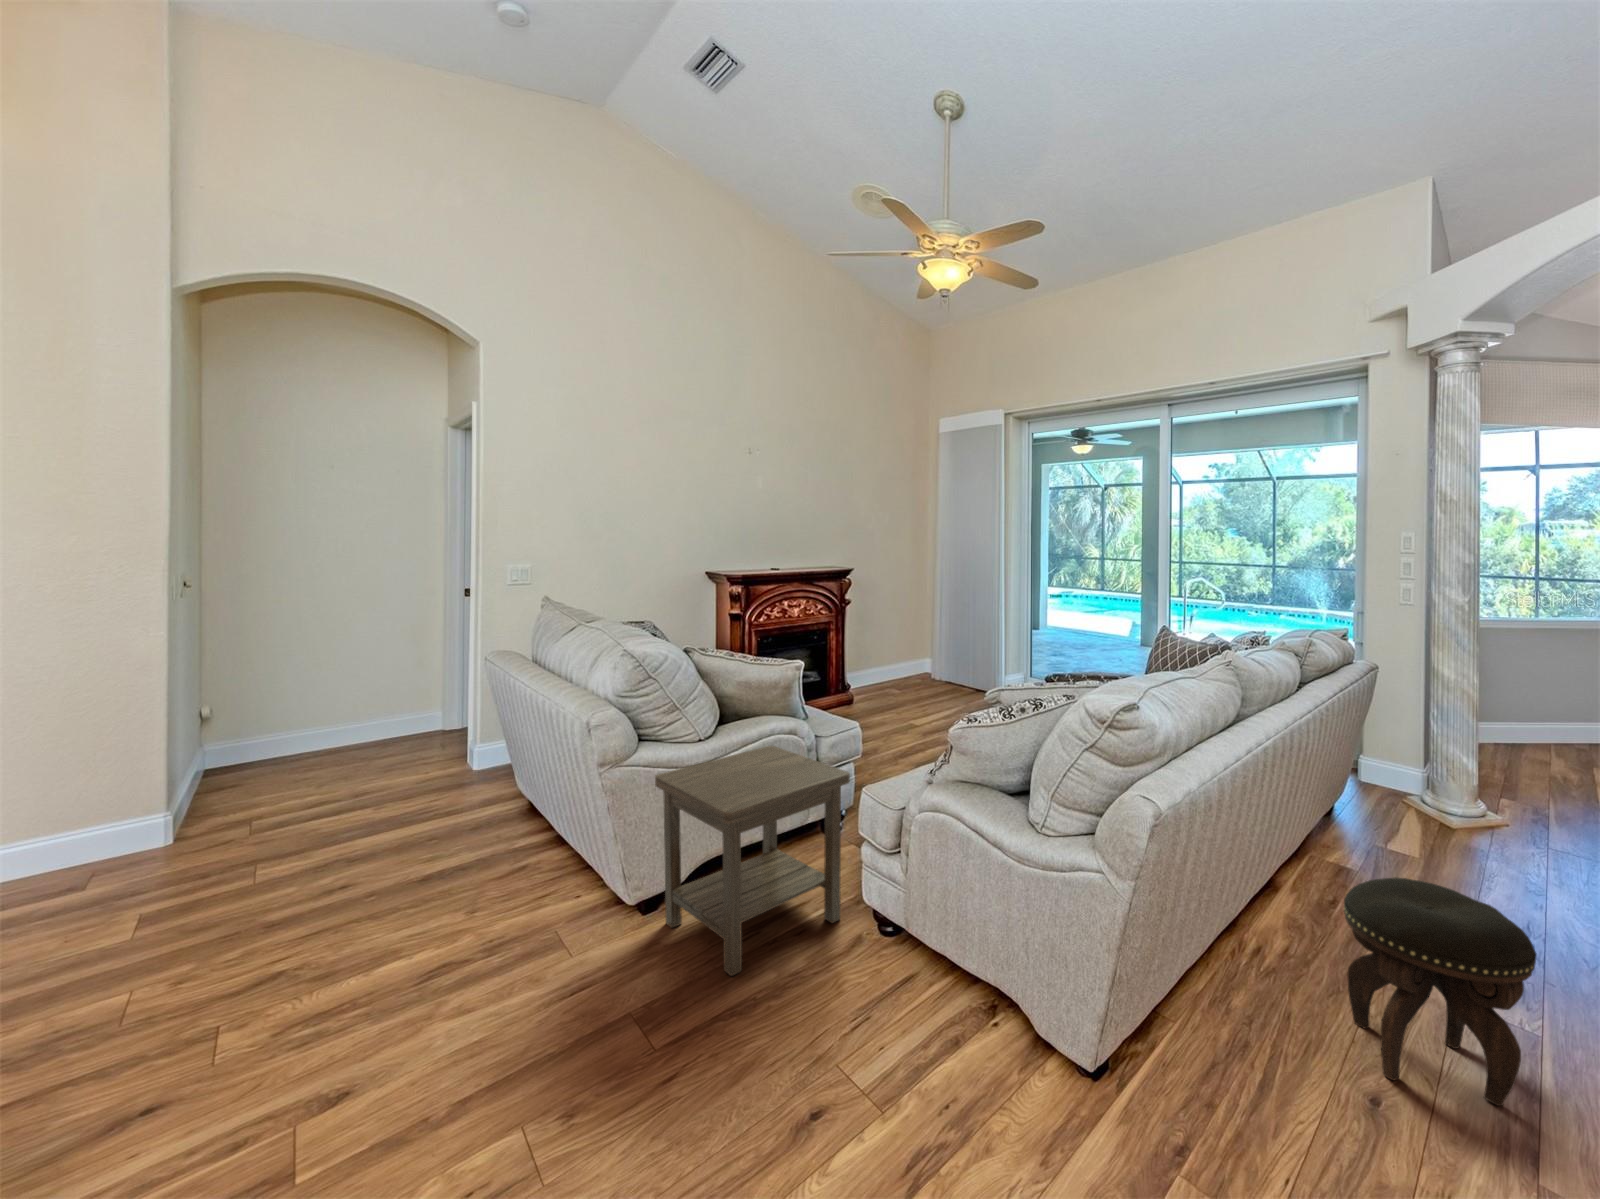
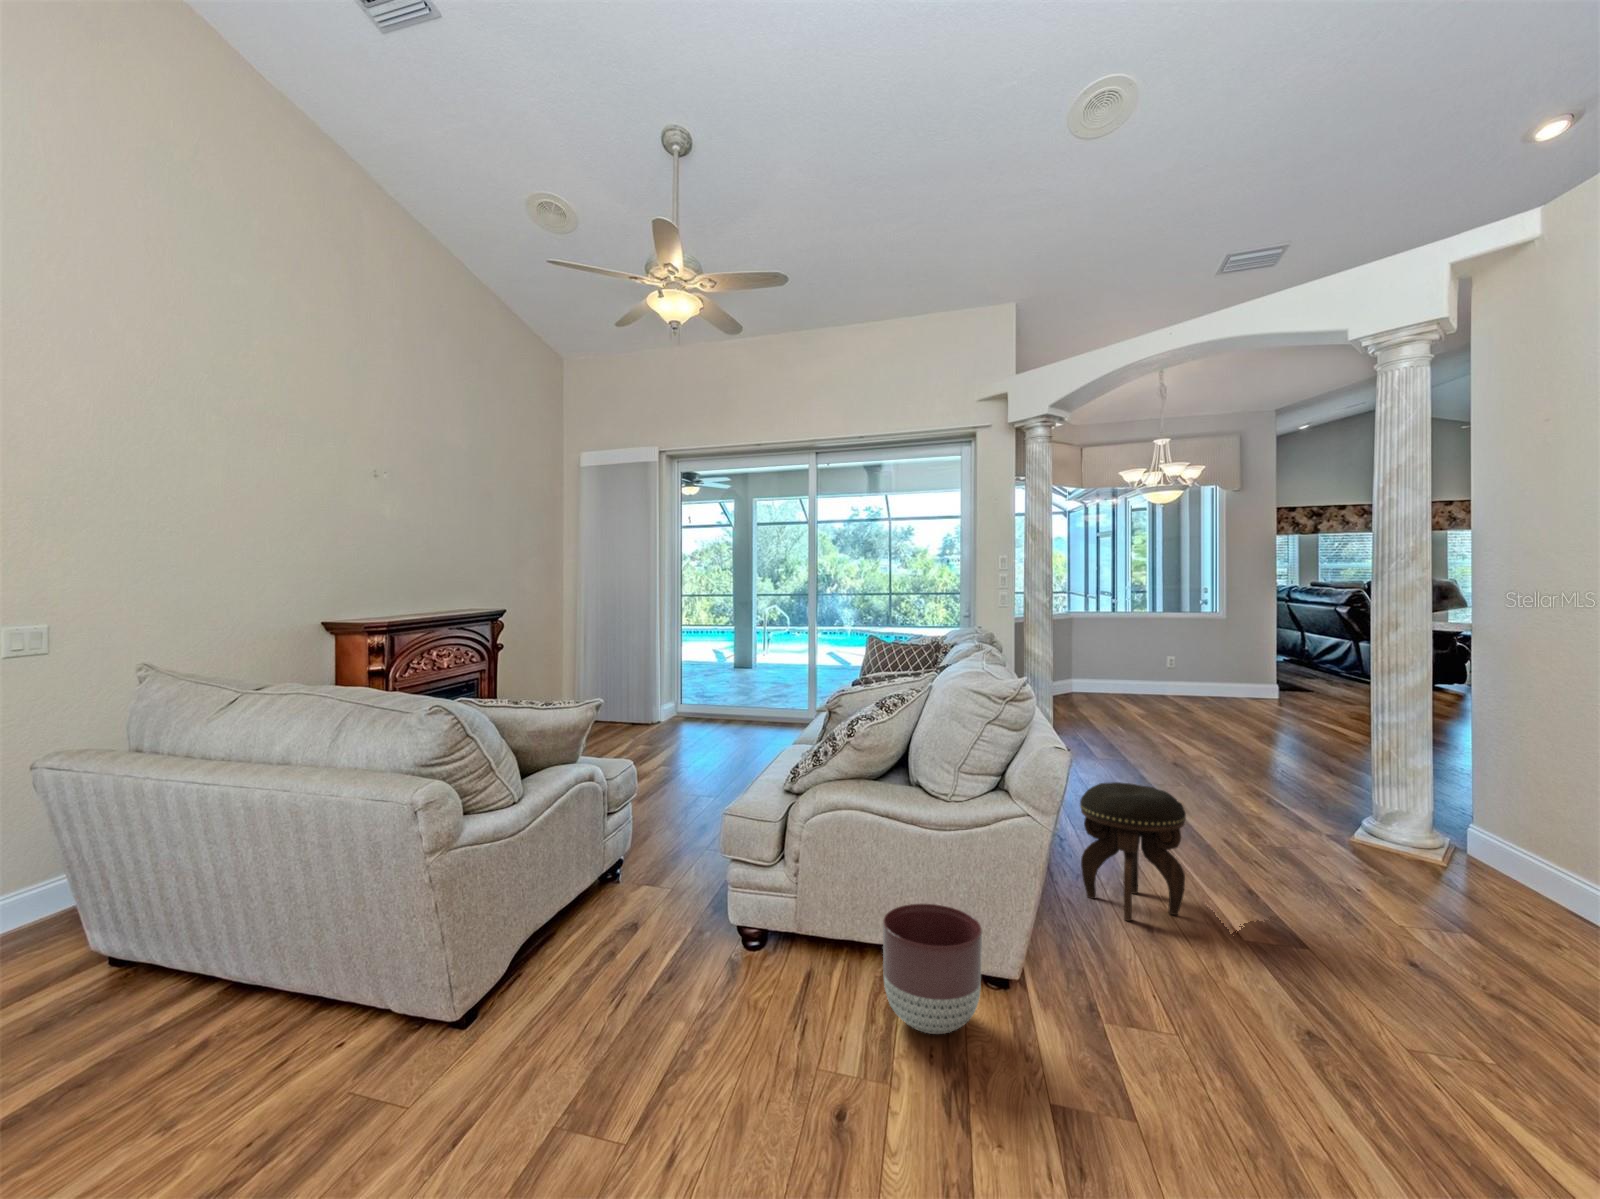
side table: present [655,746,850,976] -> none [489,773,711,1041]
planter: none [928,948,1034,1095] -> present [883,904,982,1034]

